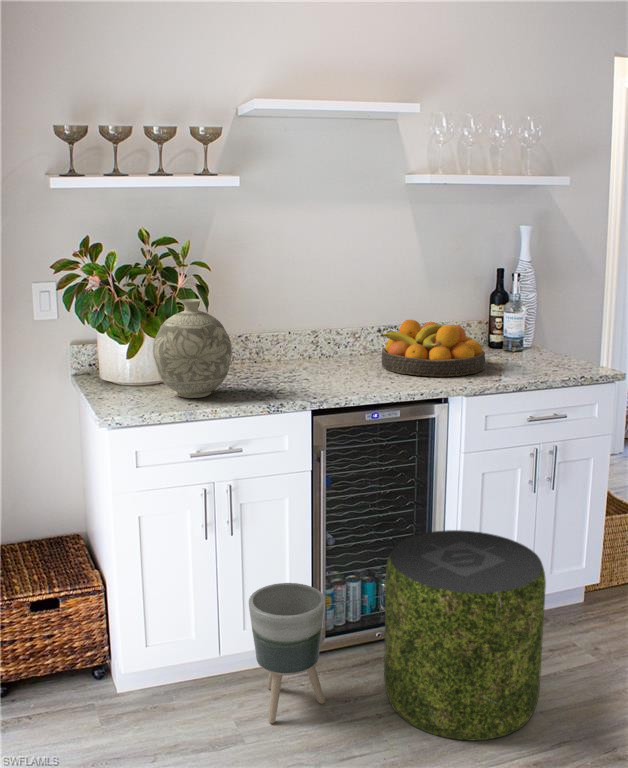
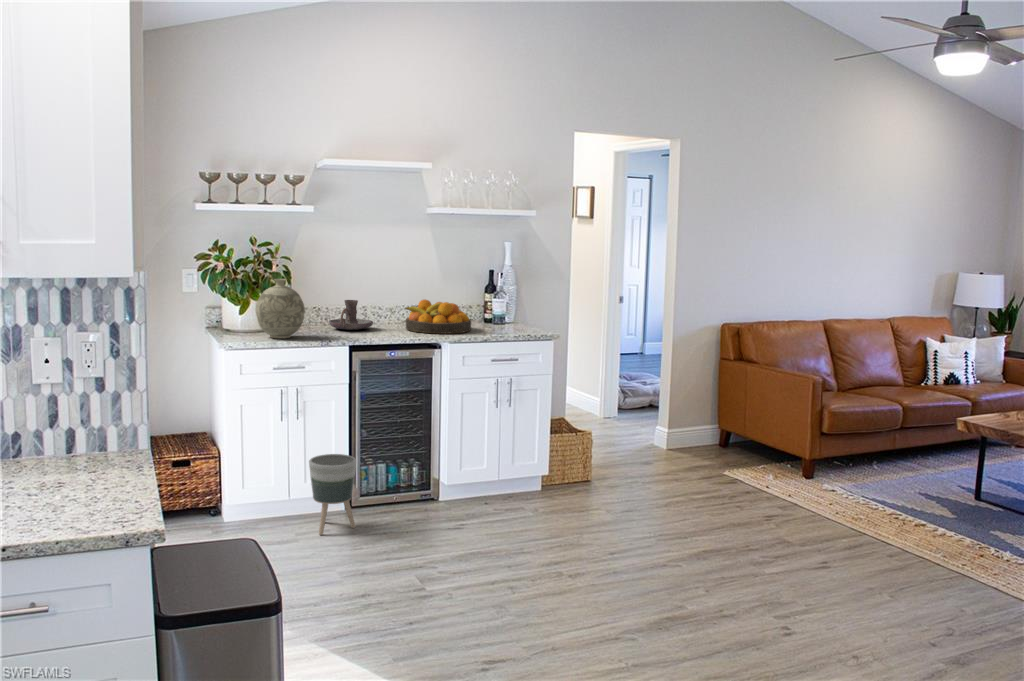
candle holder: none [265,324,333,372] -> present [329,300,373,330]
pouf: present [384,530,546,740] -> none [394,427,489,541]

